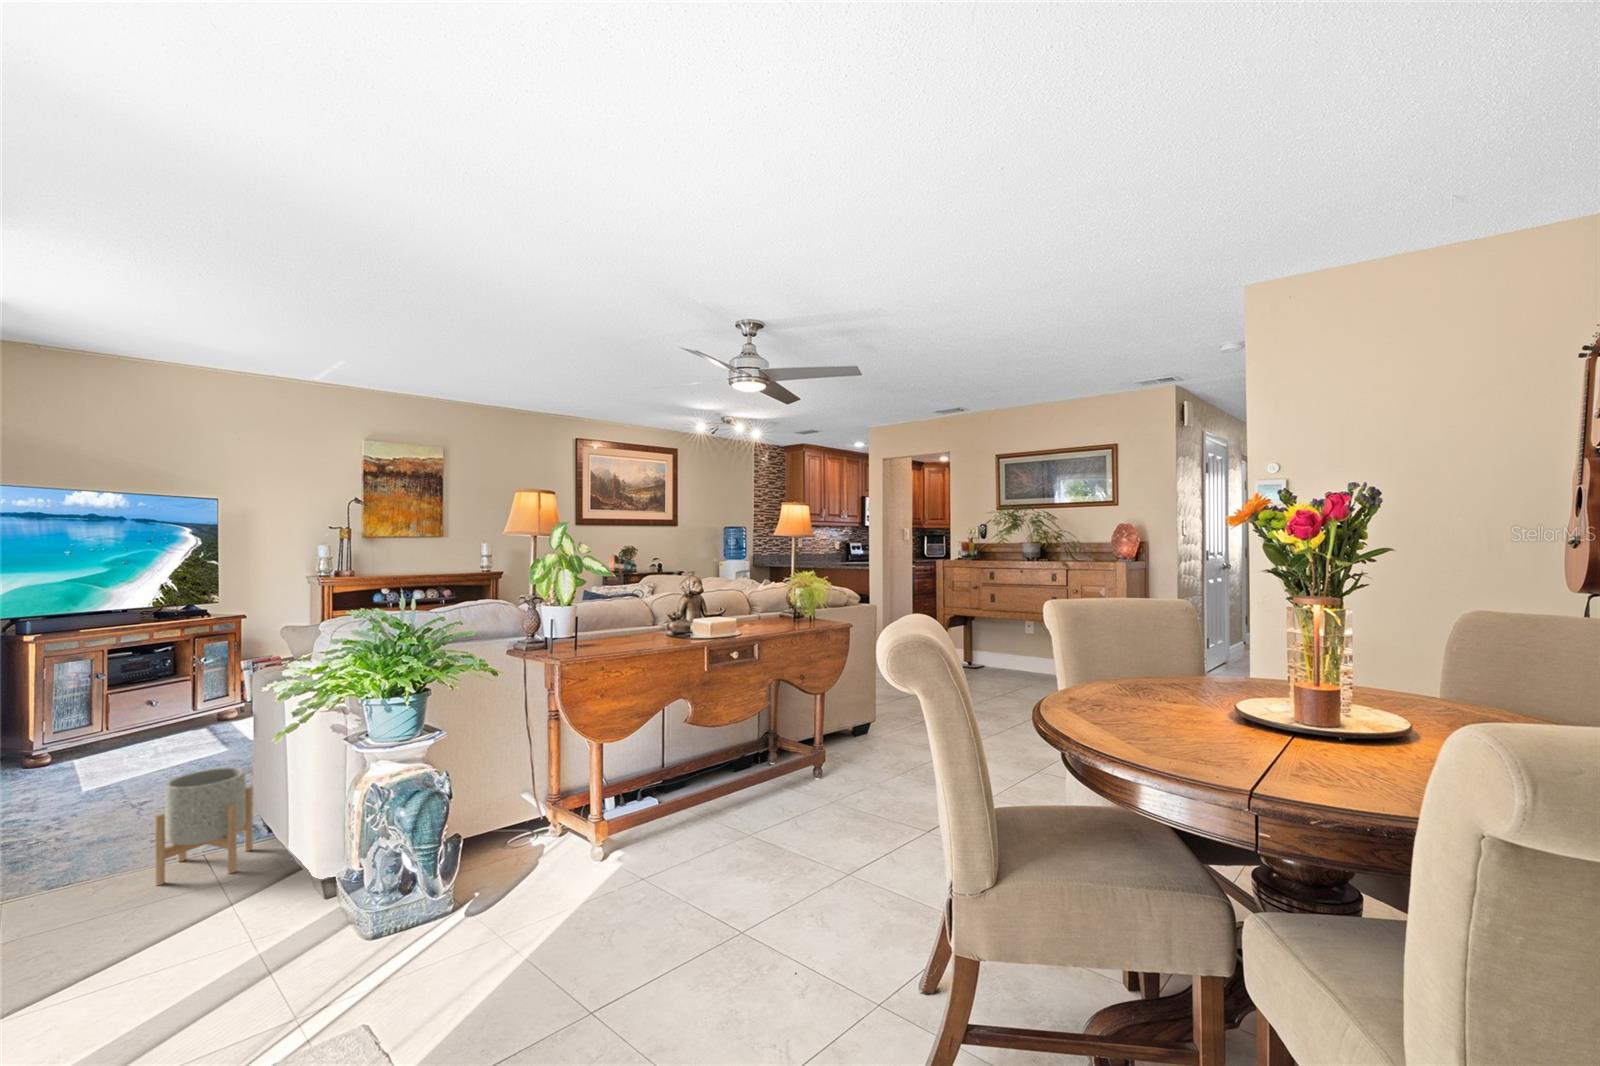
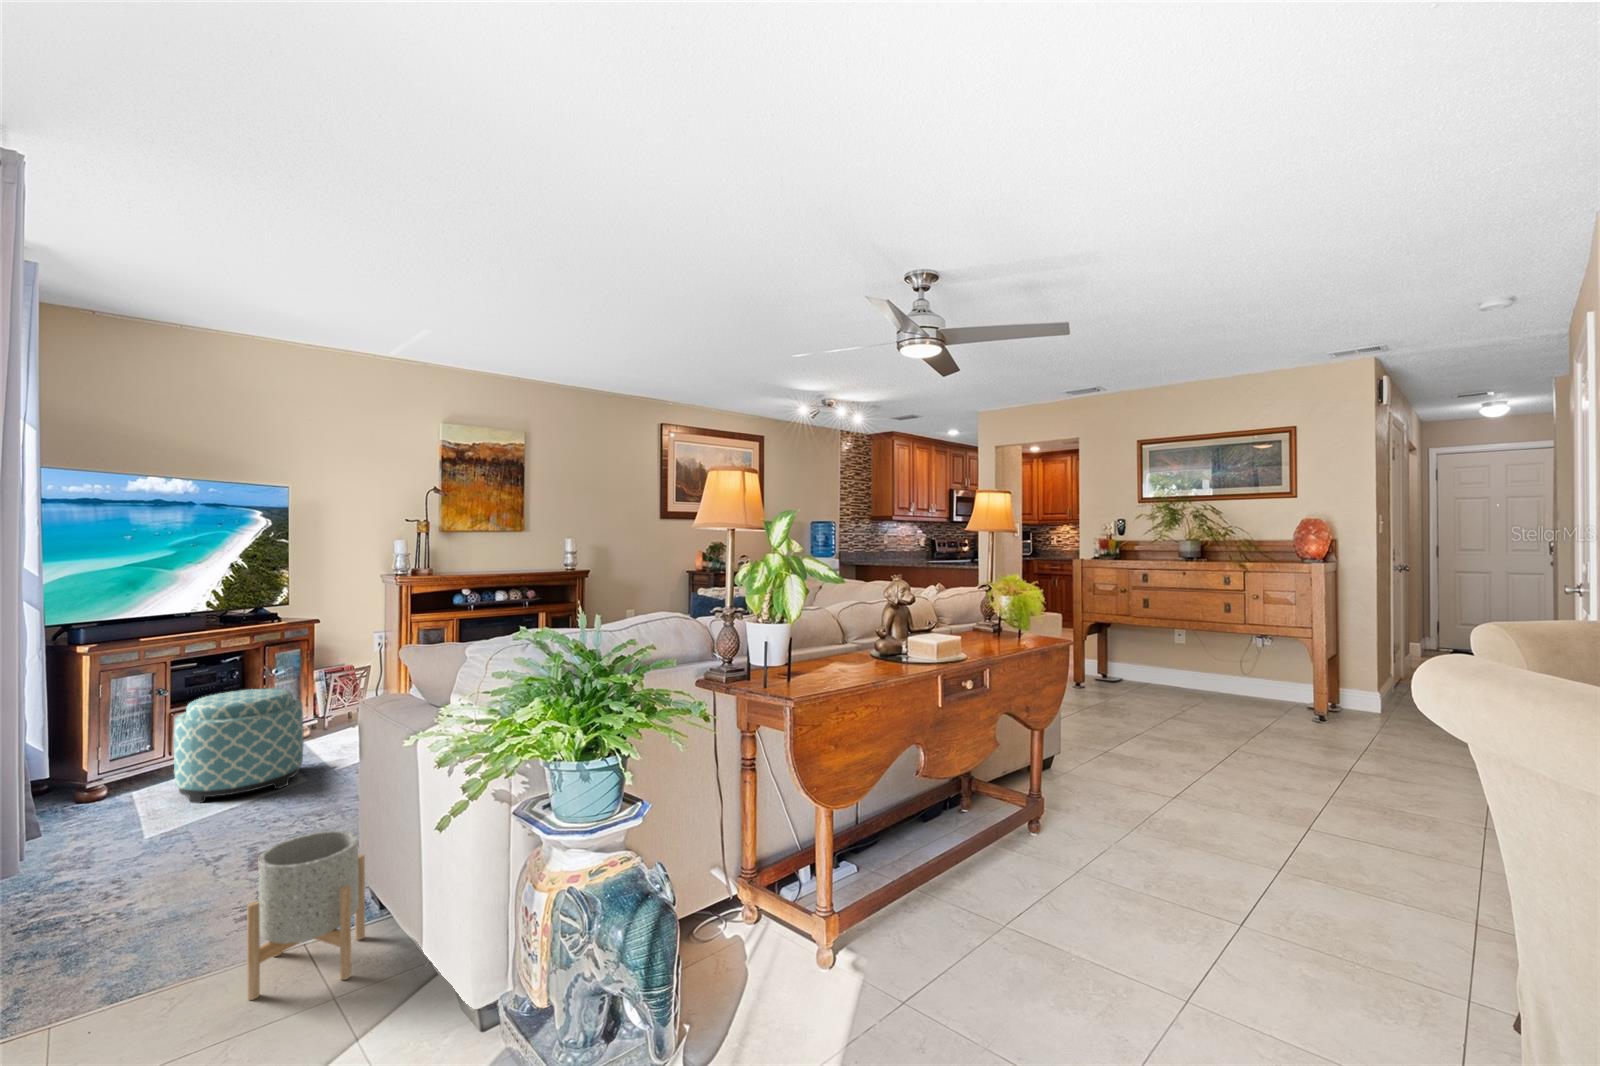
ottoman: none [110,673,224,768] -> present [174,689,304,803]

